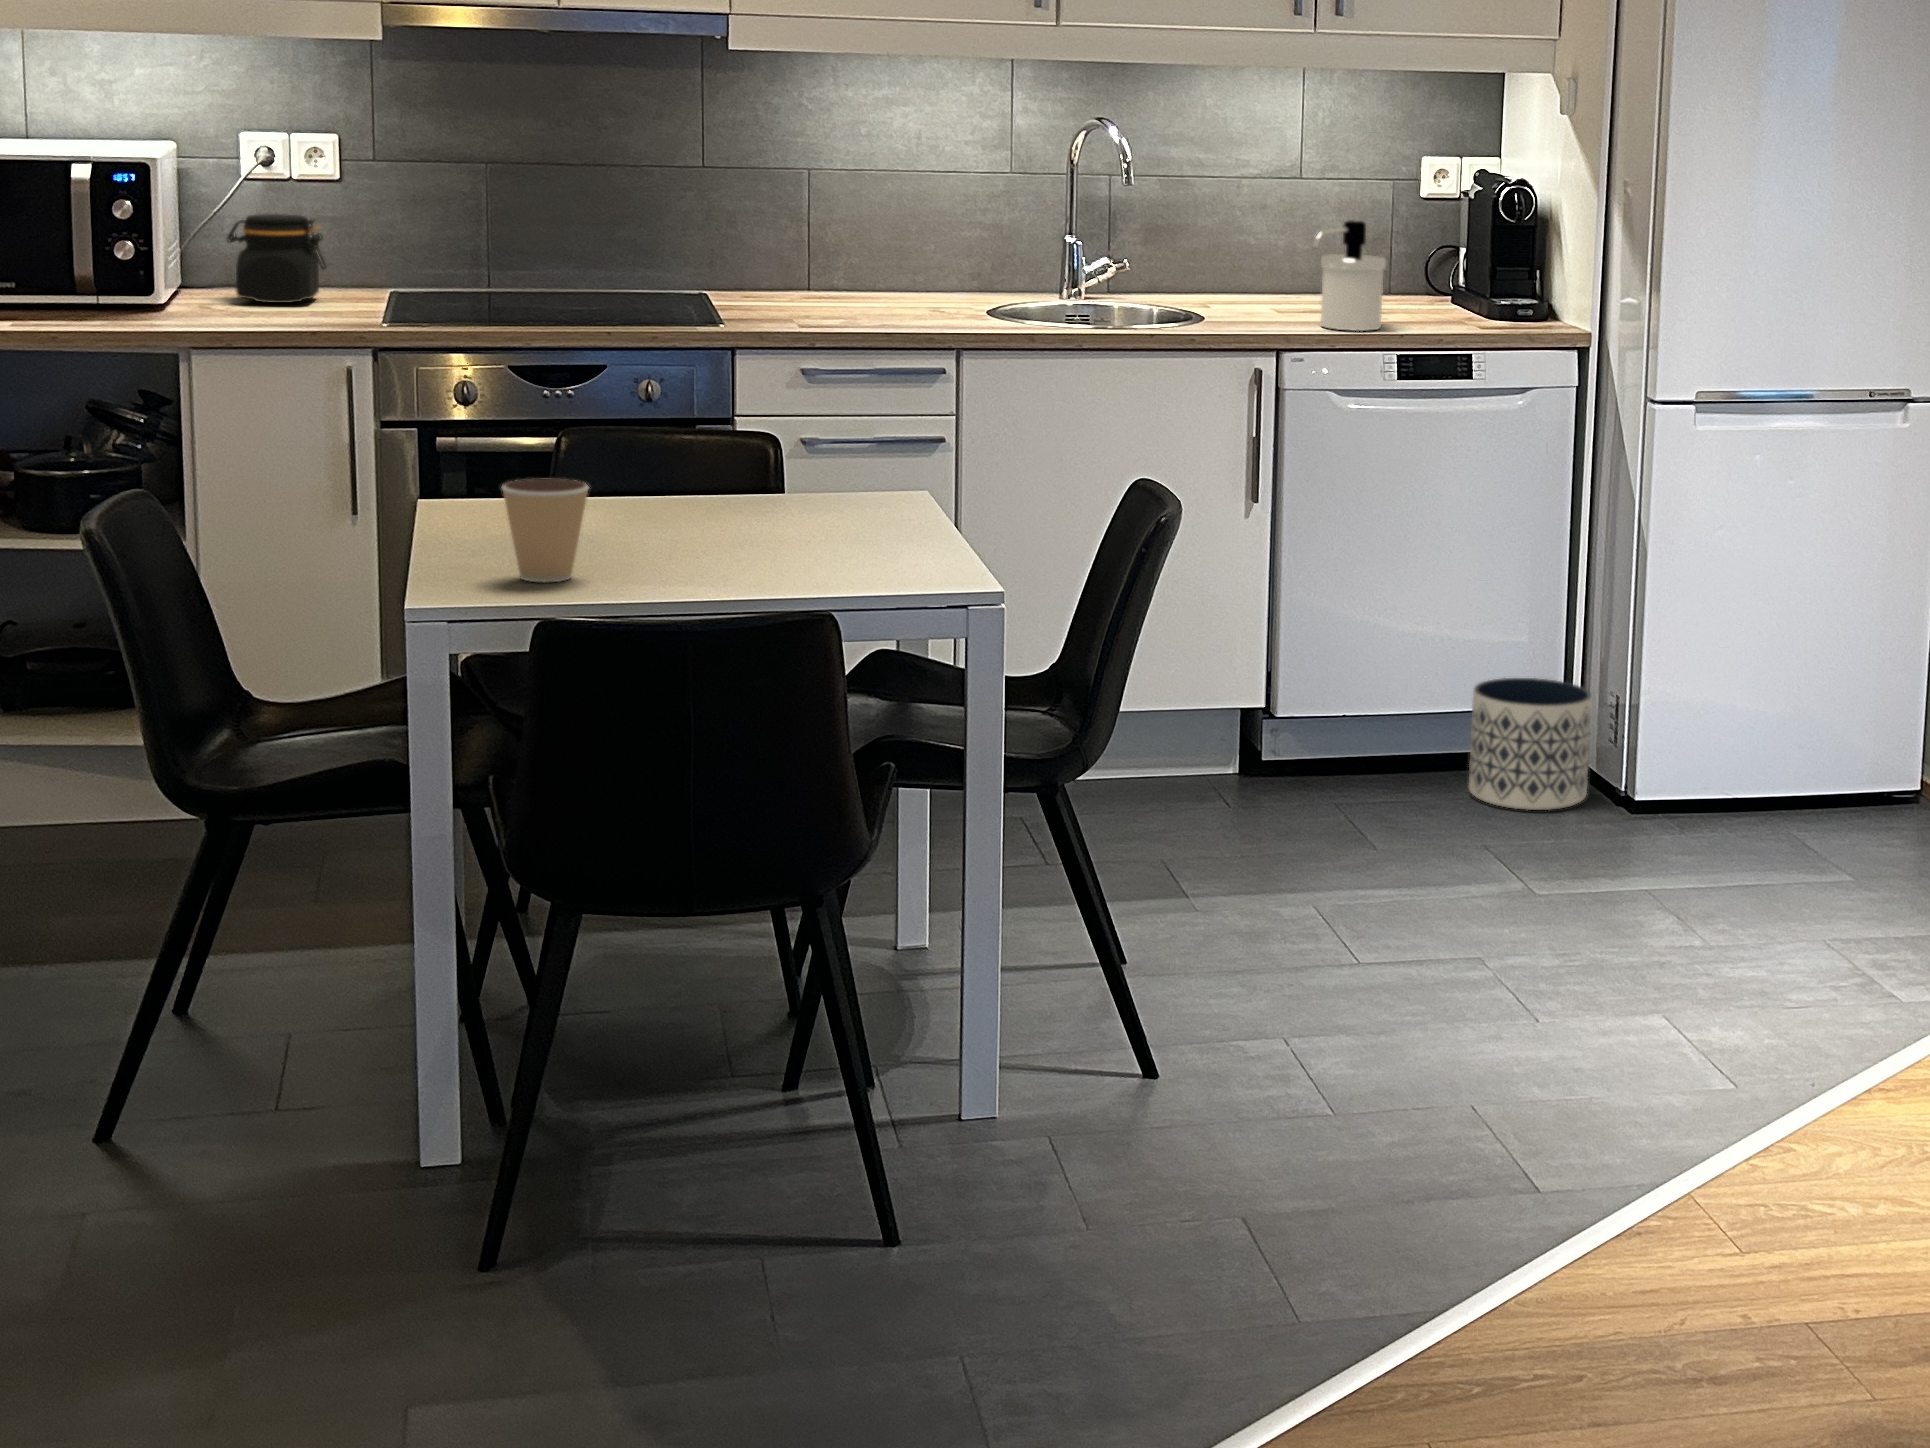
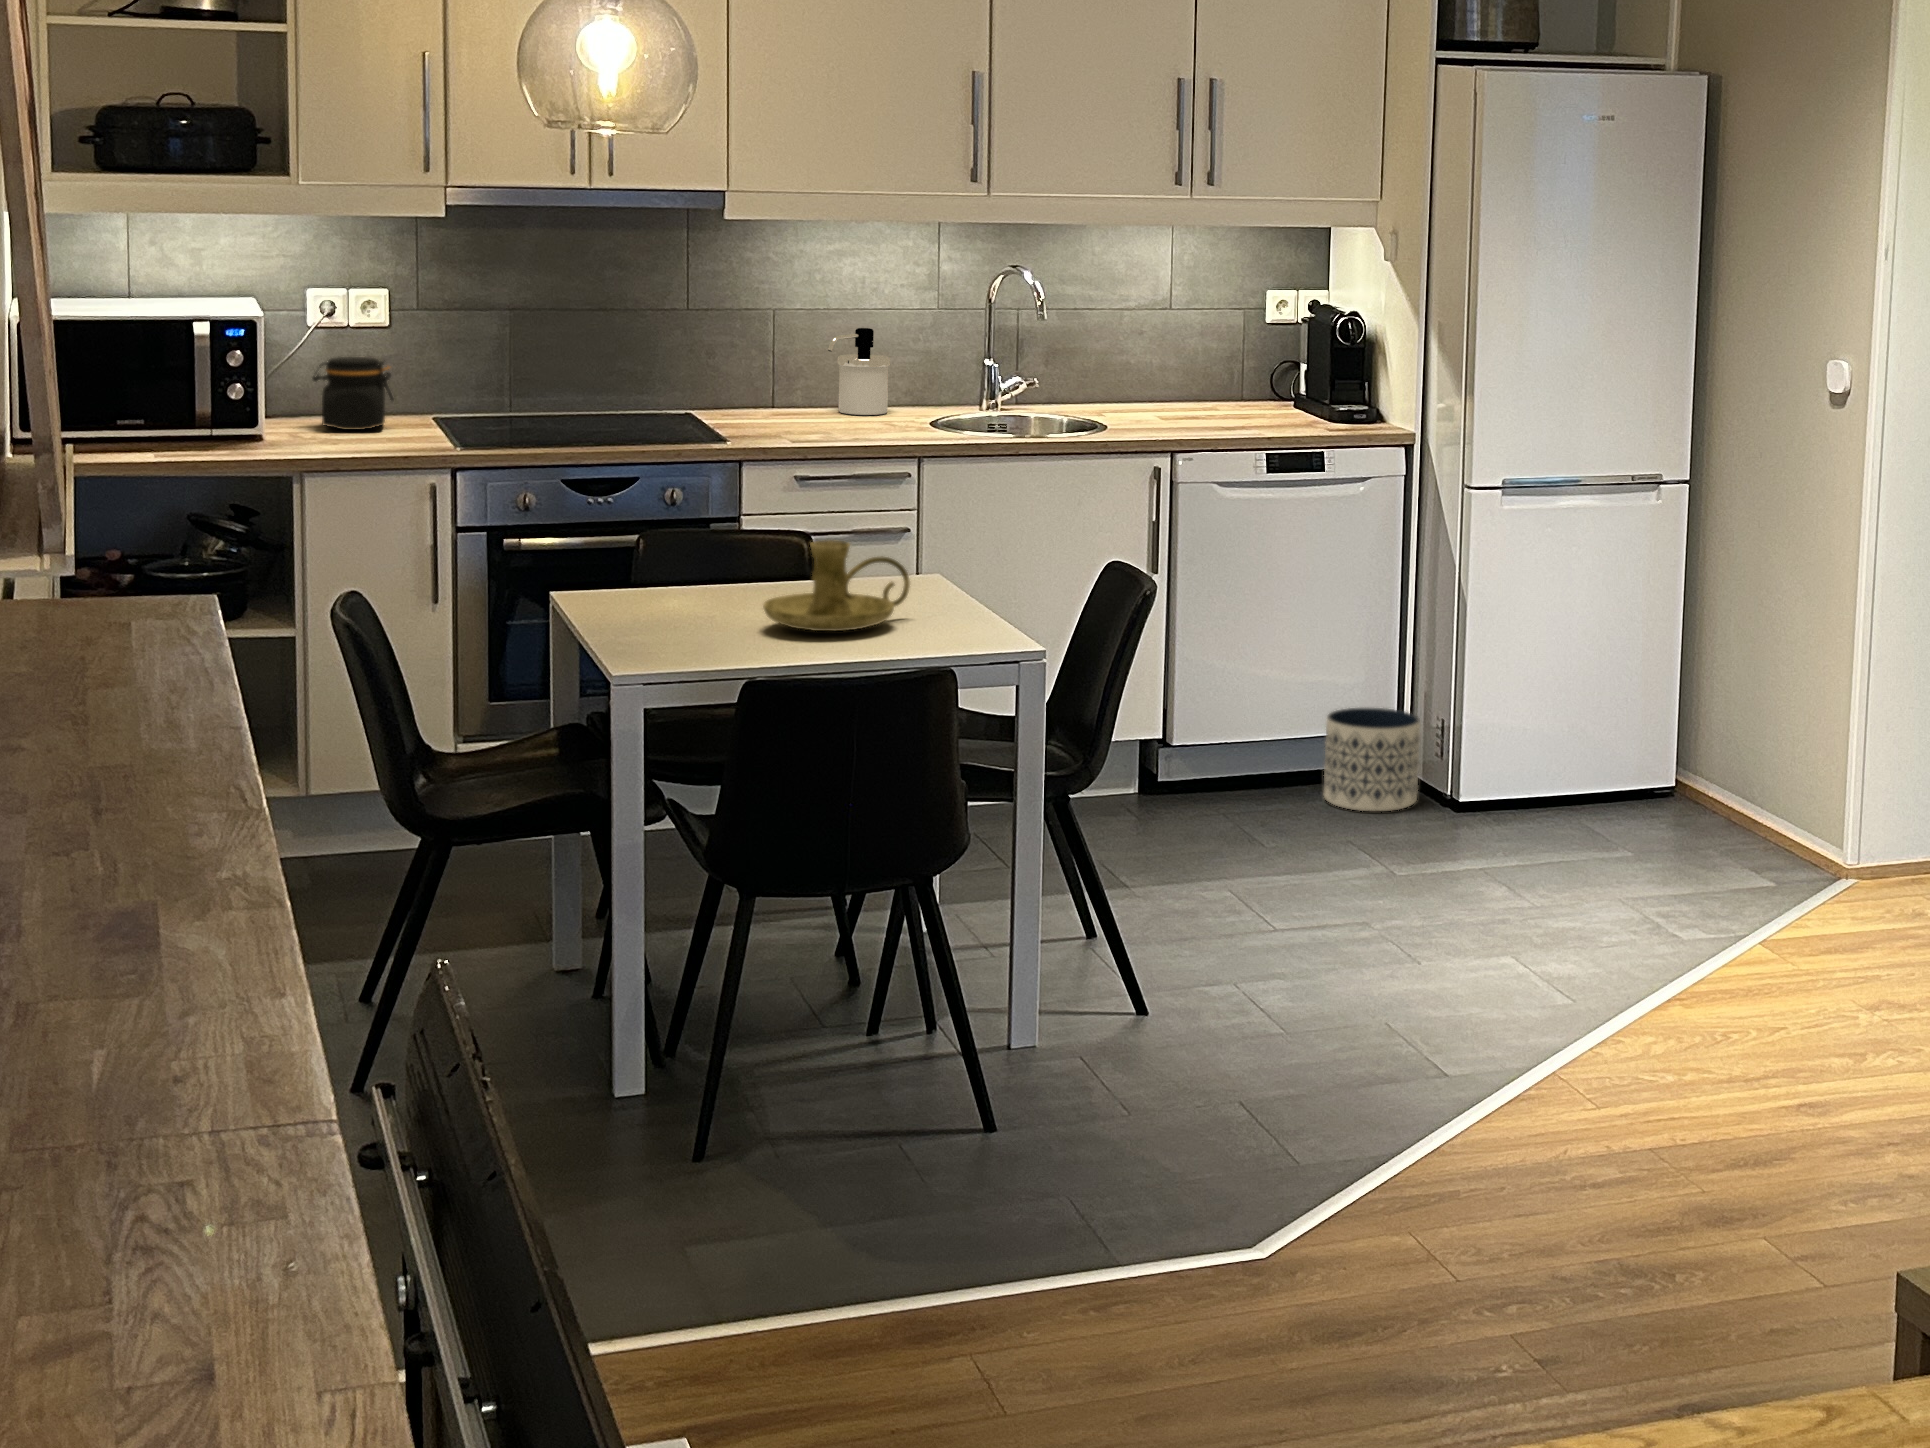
soap dispenser: present [1312,220,1386,331] -> present [828,328,890,415]
candle holder: none [651,439,853,558] -> present [763,540,910,631]
coffee cup: present [502,479,589,582] -> none [663,574,730,652]

